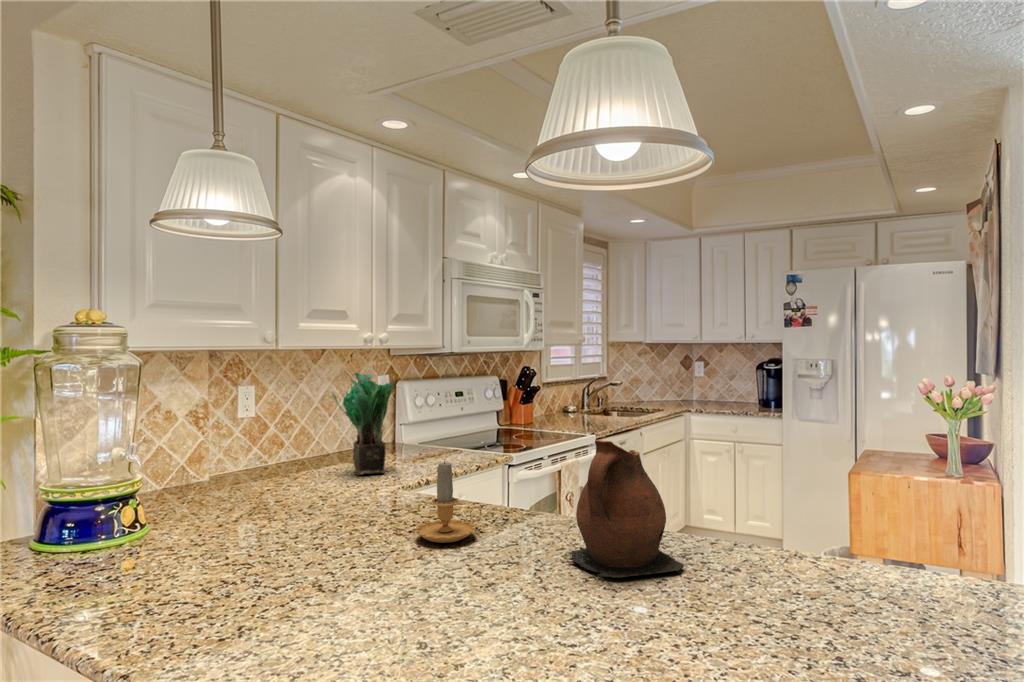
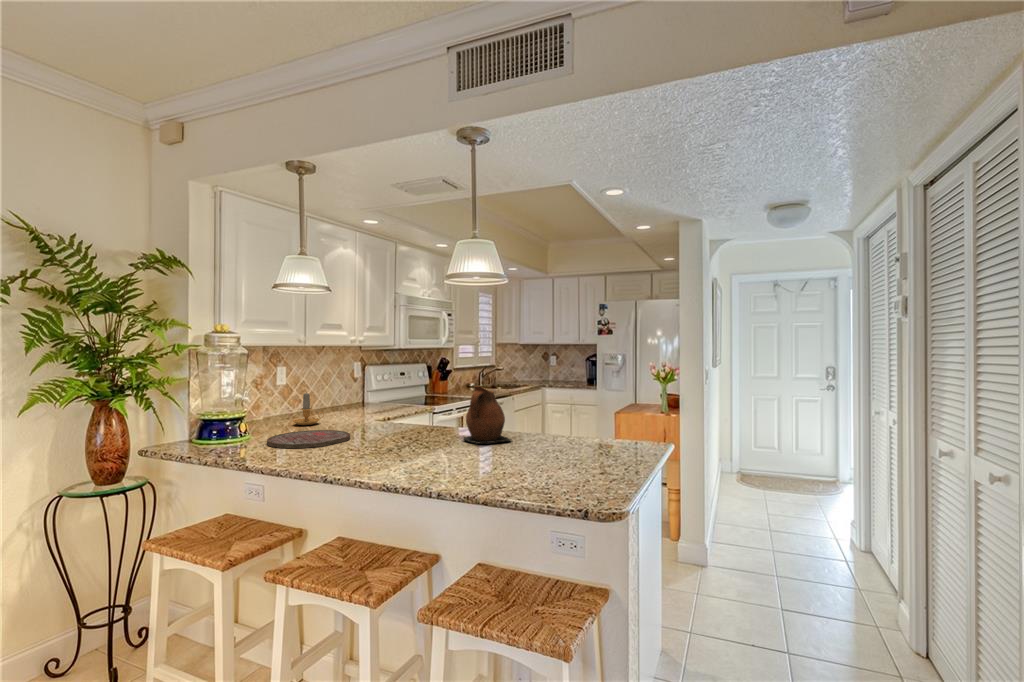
potted plant: present [333,372,394,475] -> none [335,359,370,416]
candle: present [415,461,481,543] -> present [293,393,324,425]
cutting board: none [165,516,336,572] -> present [267,430,350,448]

